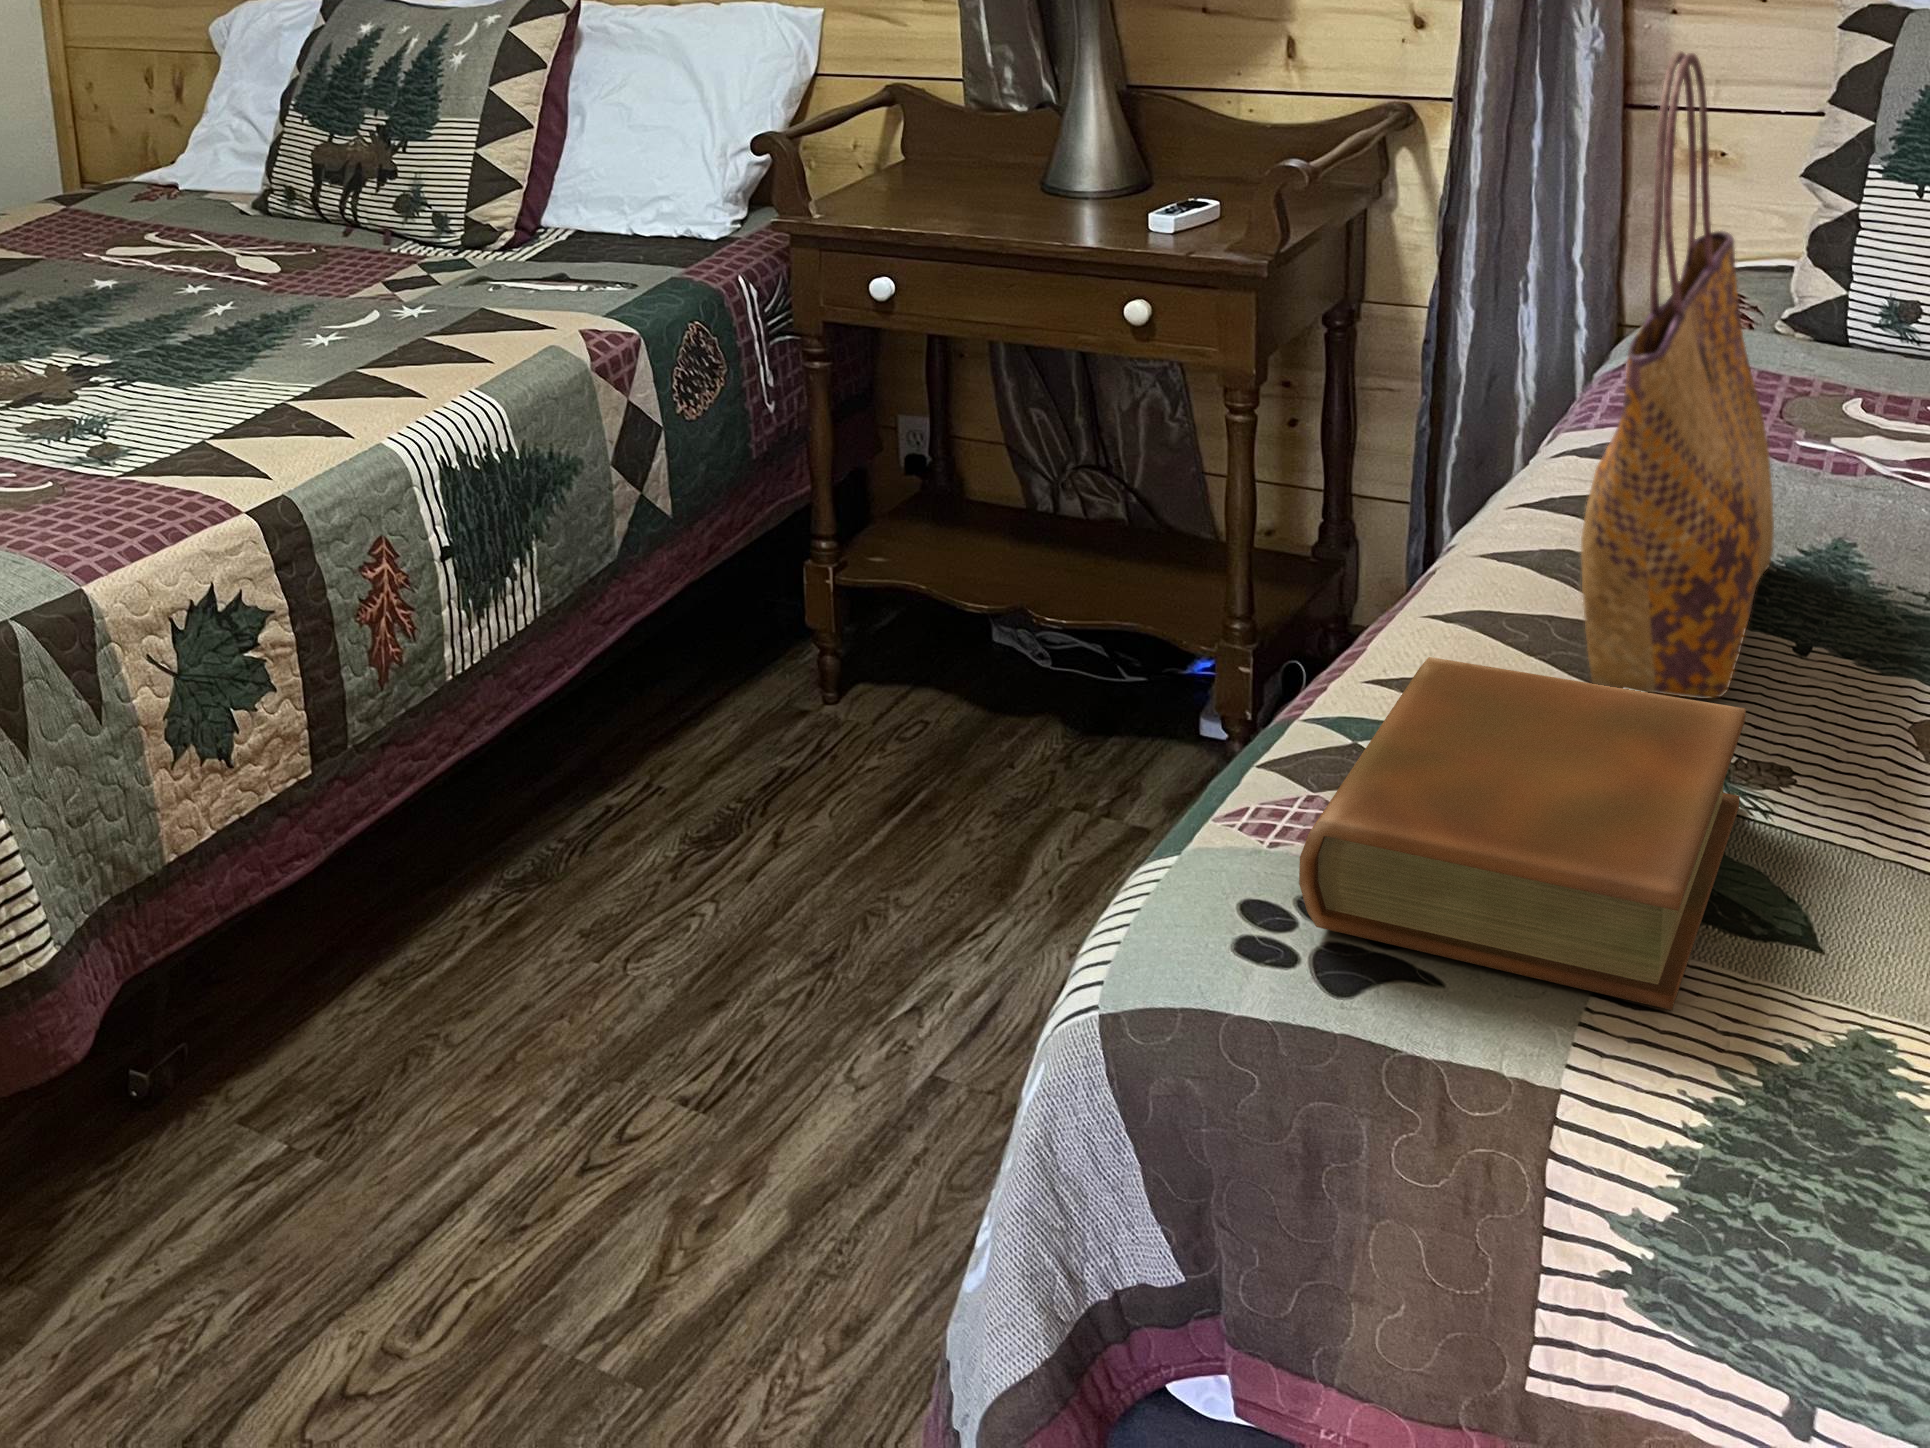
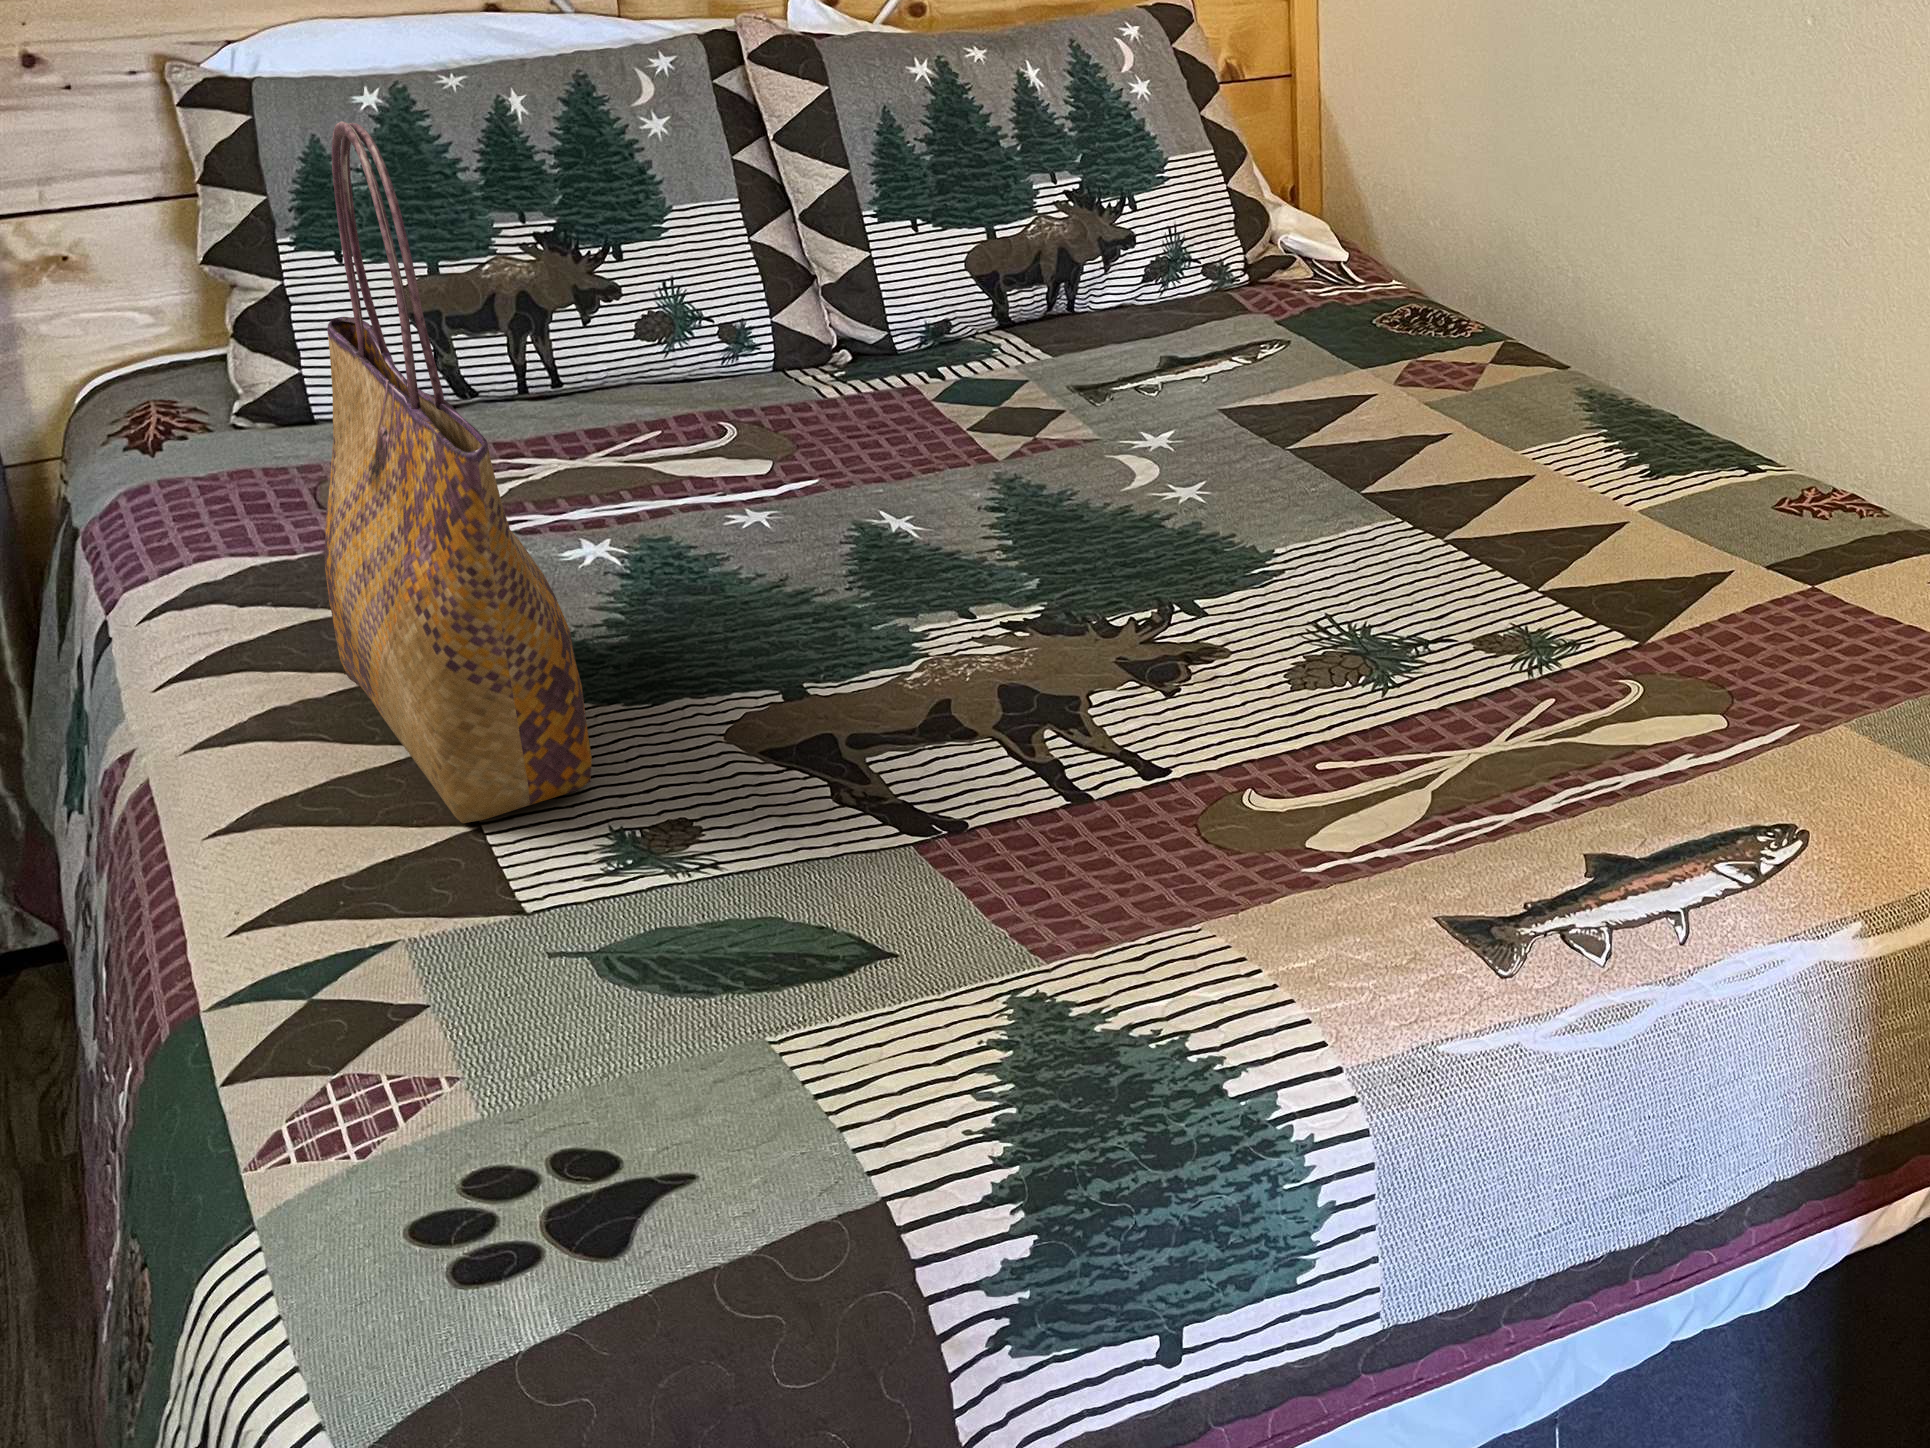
book: present [1299,657,1746,1010] -> none [350,771,875,1203]

